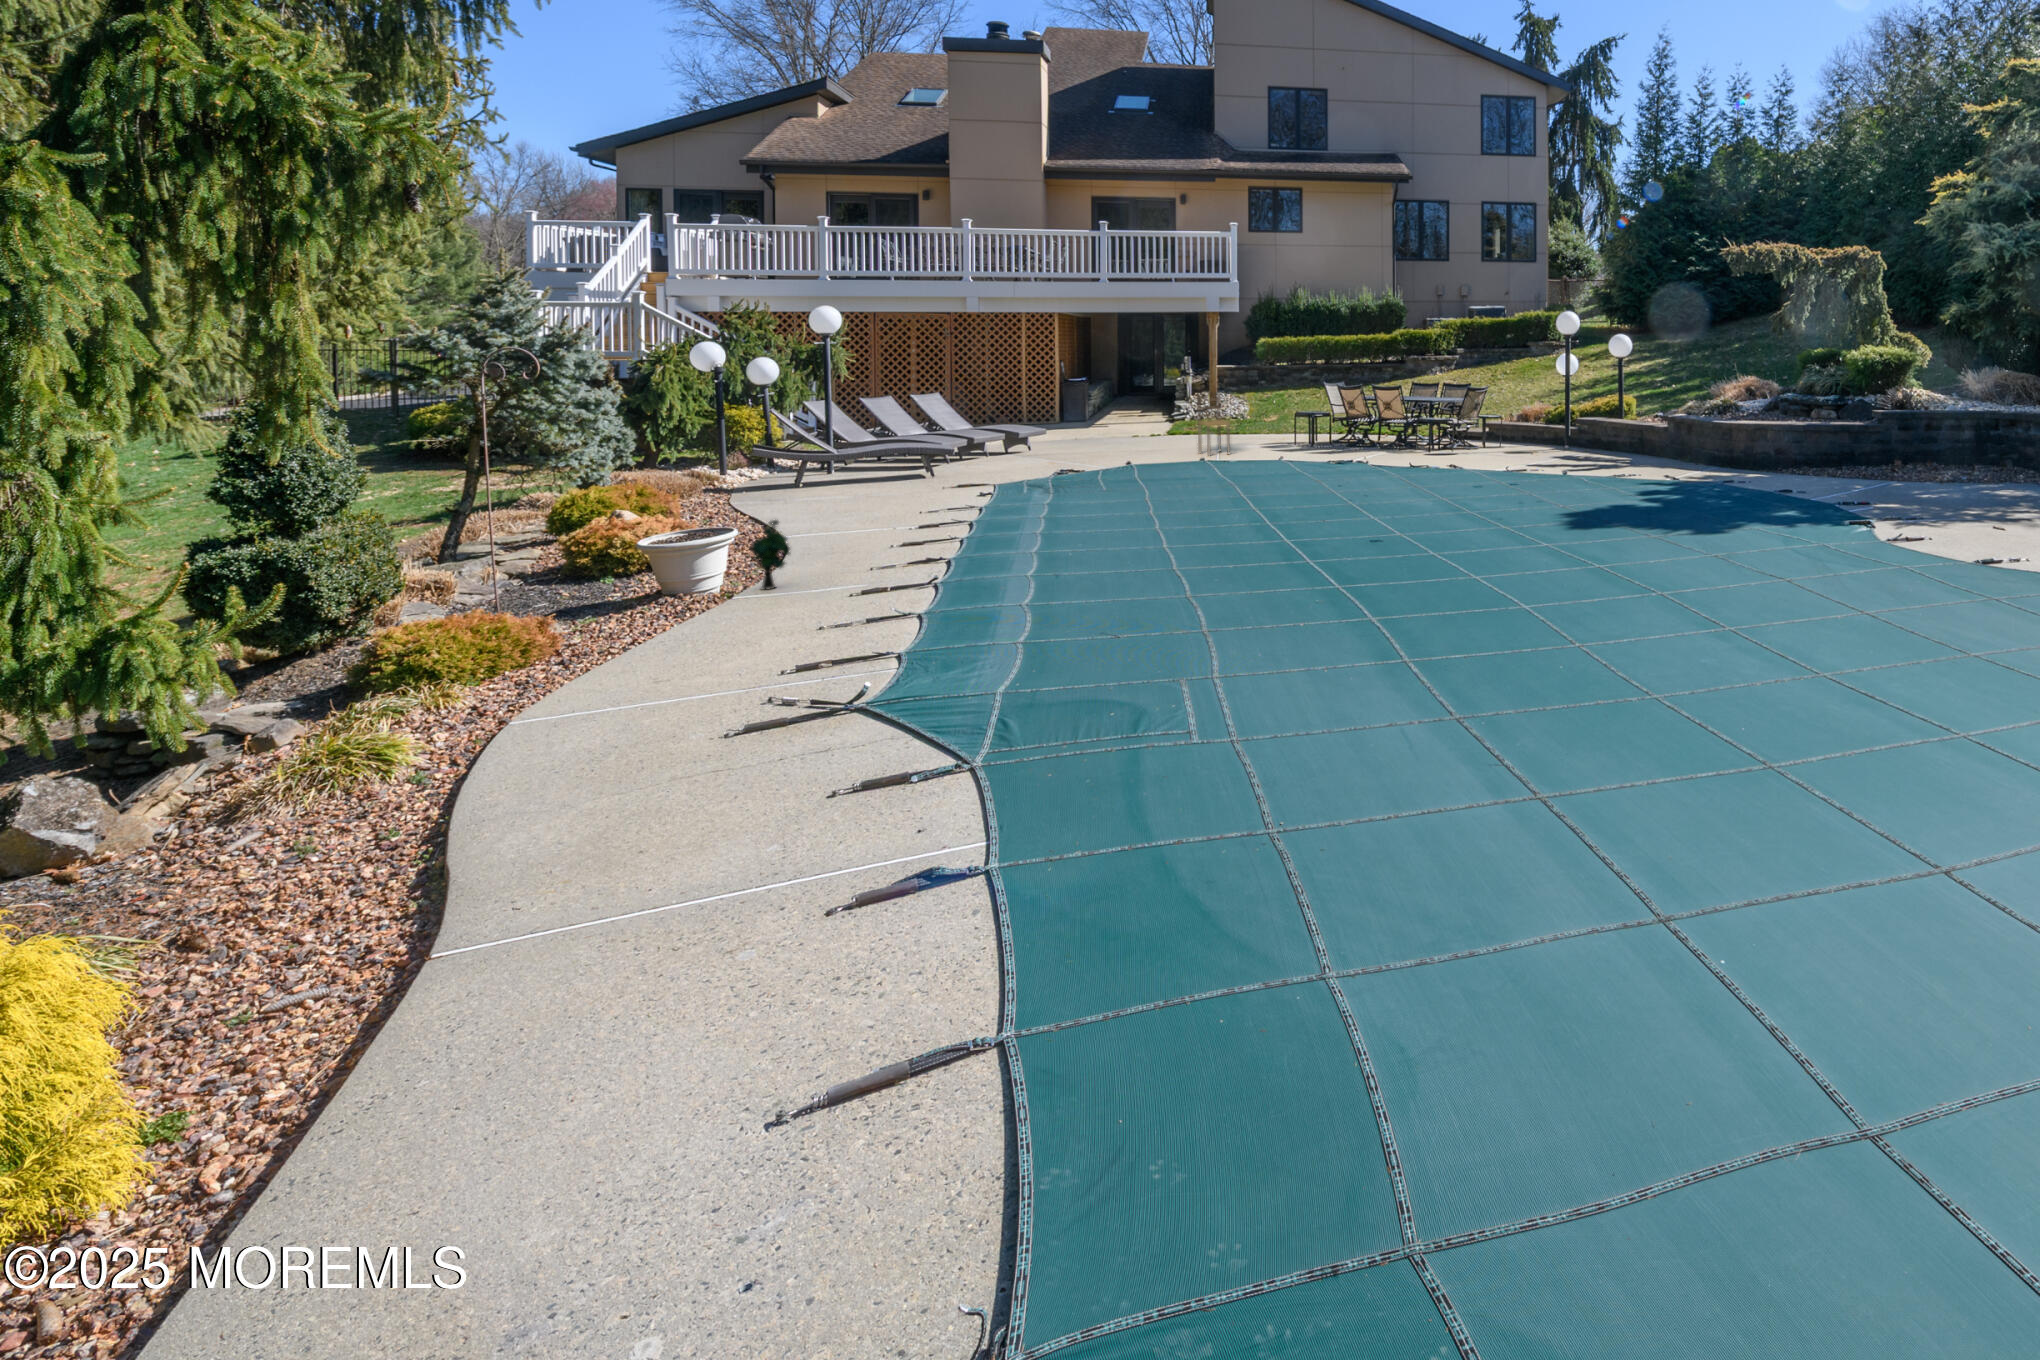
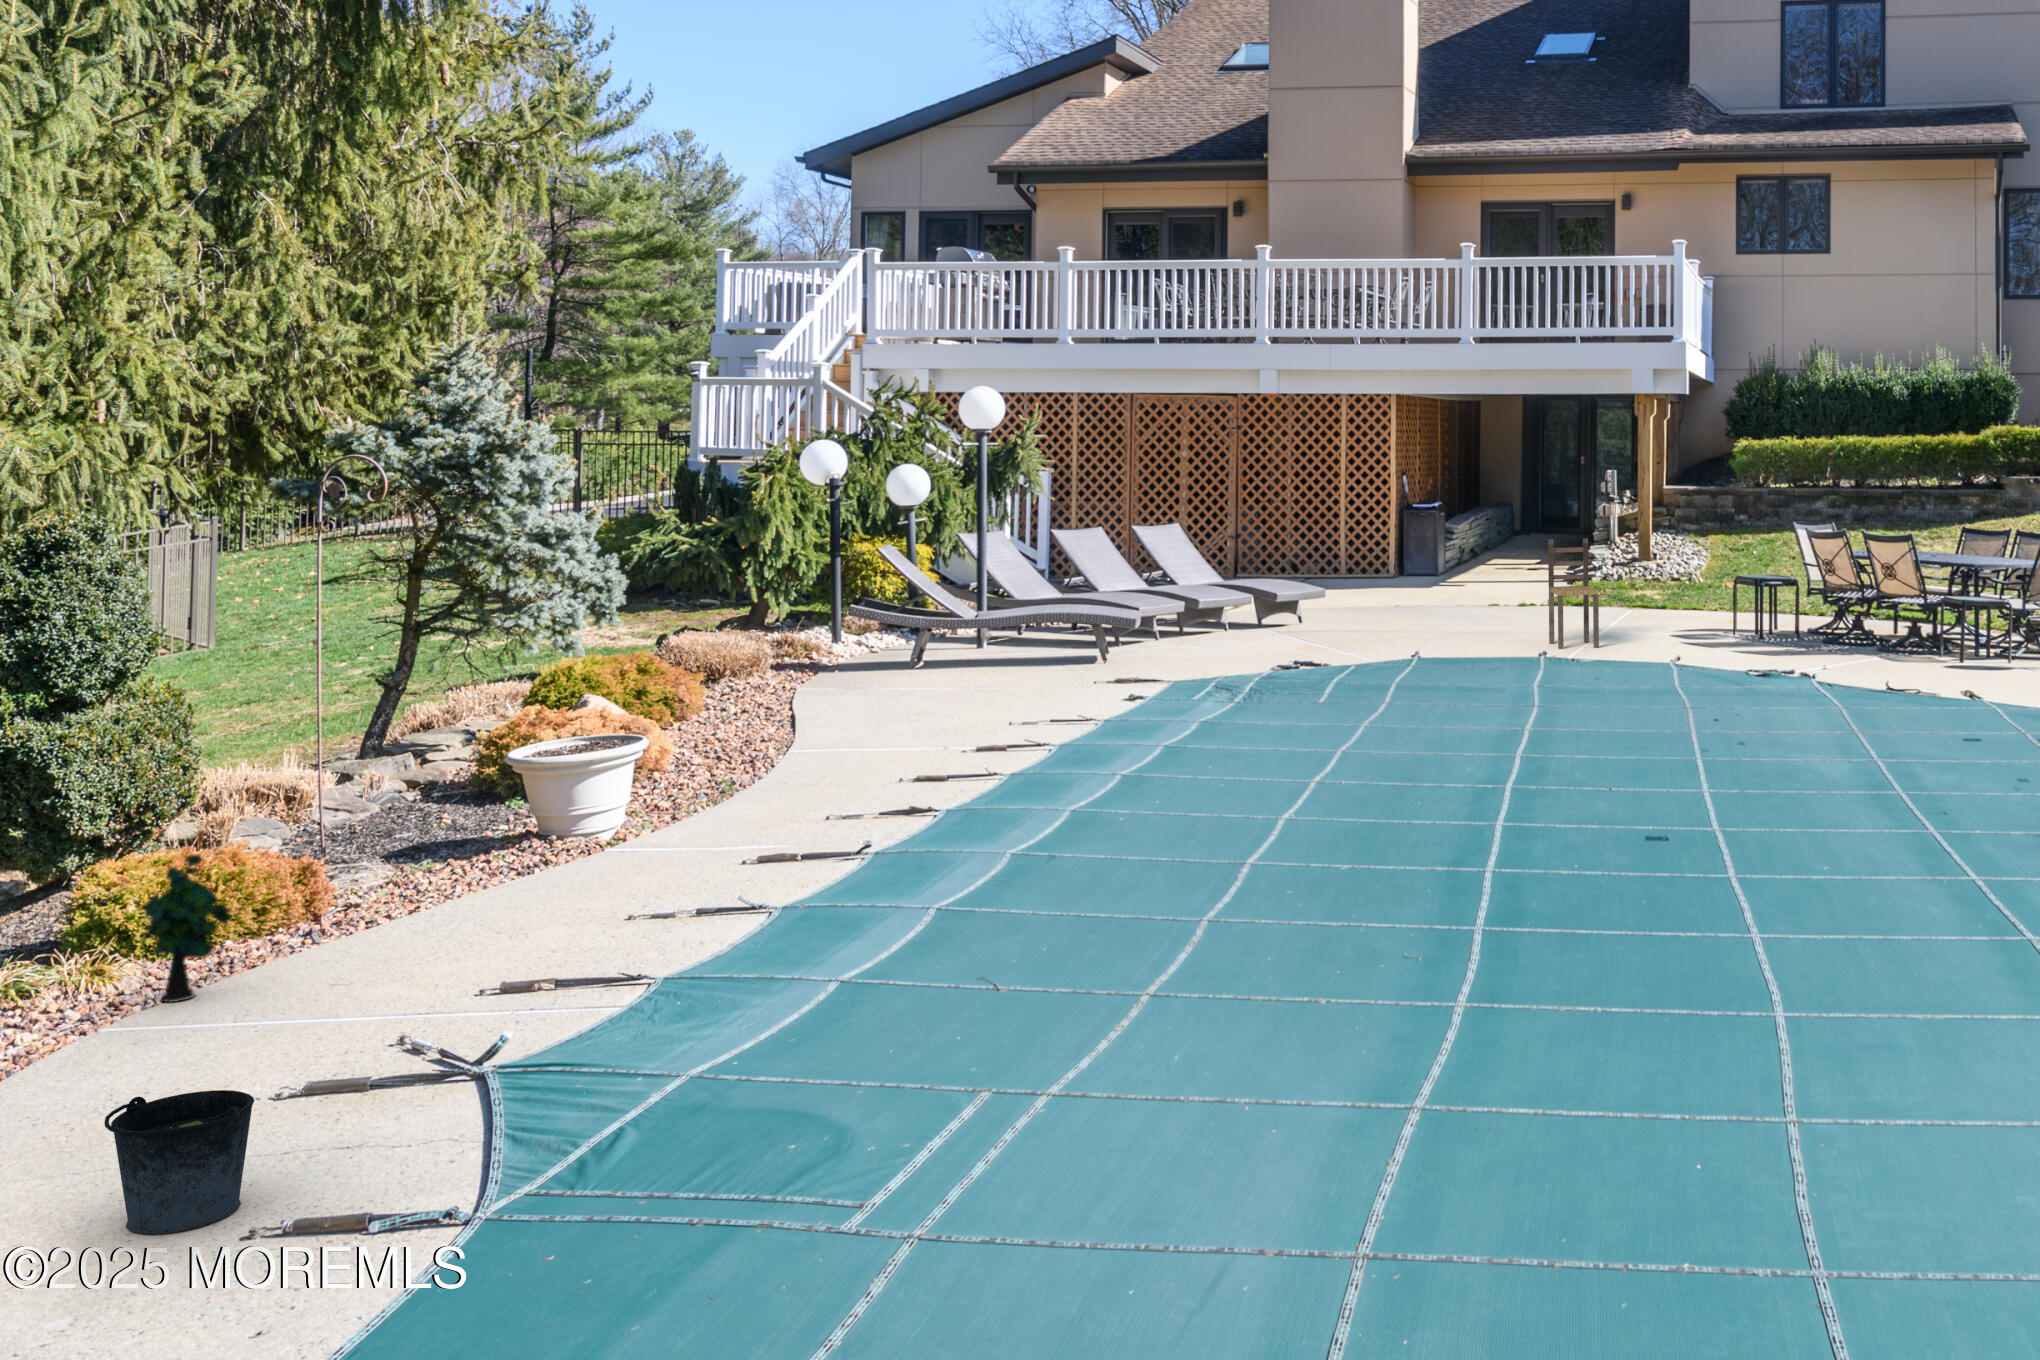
decorative plant: present [749,520,790,590] -> present [138,854,231,1002]
bucket: none [714,719,810,807] -> present [104,1090,254,1234]

